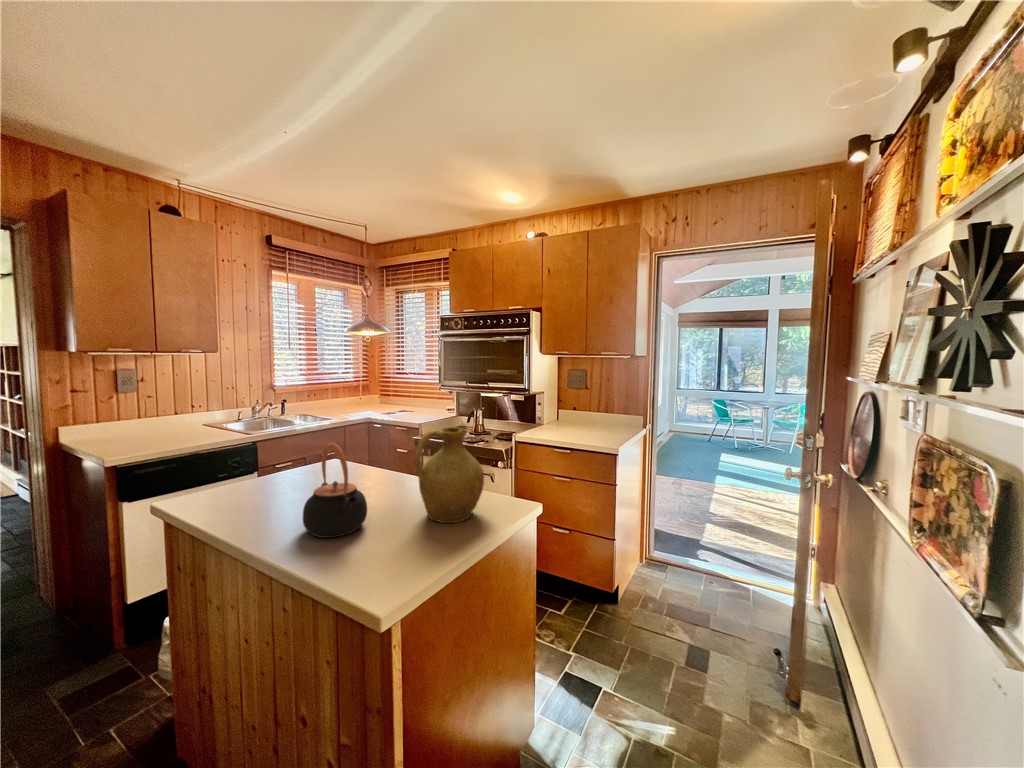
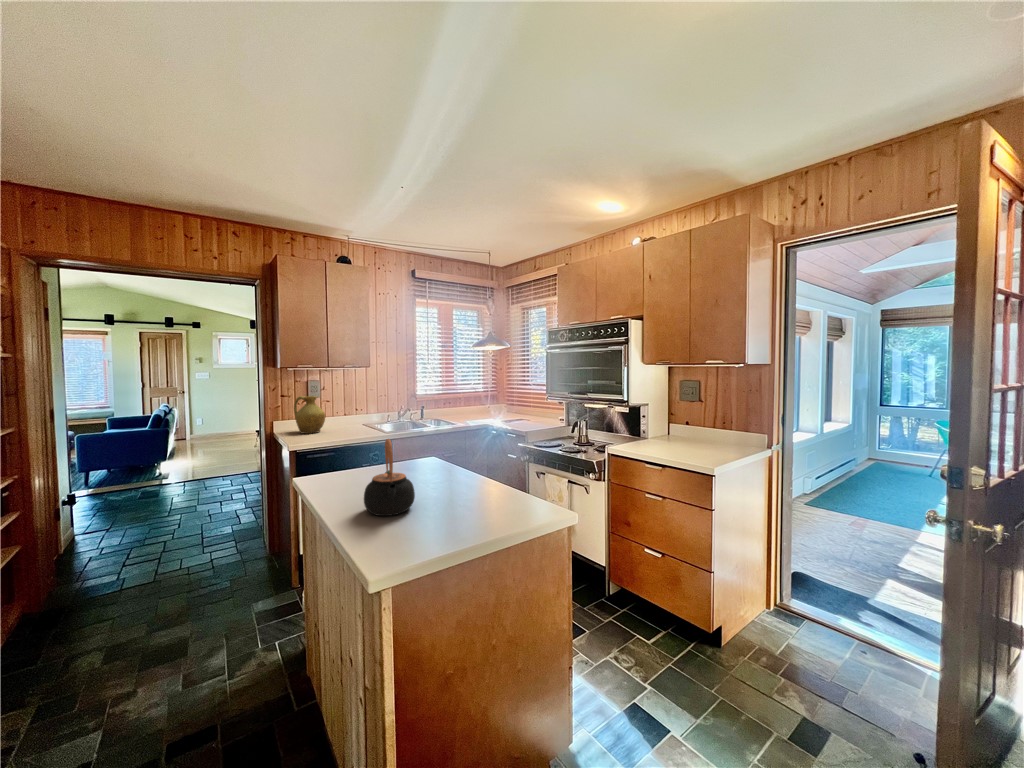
pitcher: present [414,427,484,523] -> present [294,396,325,434]

